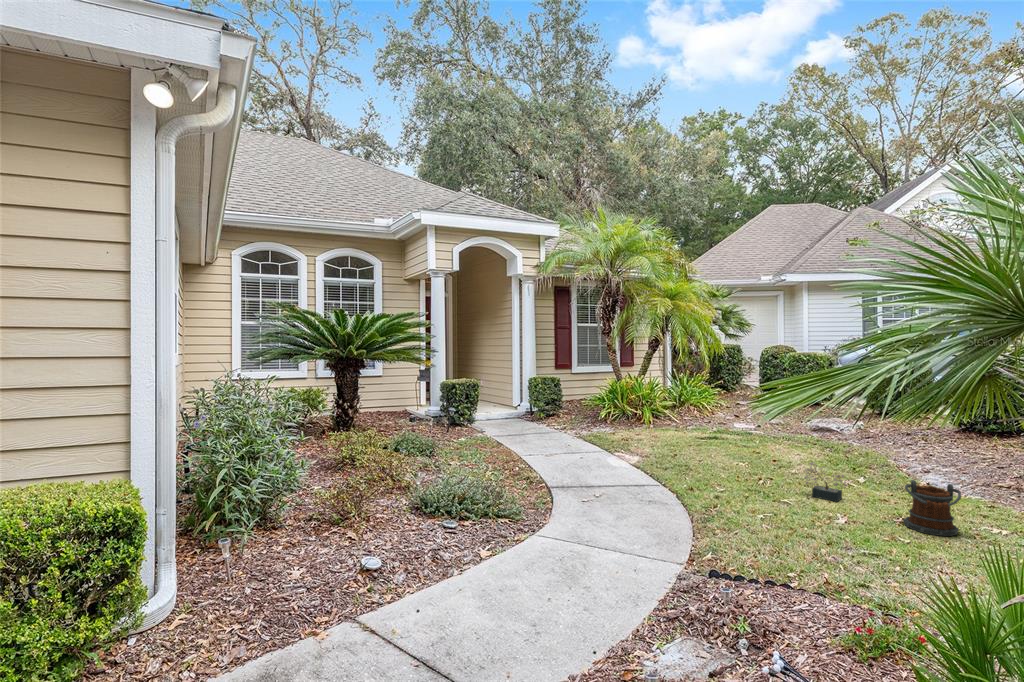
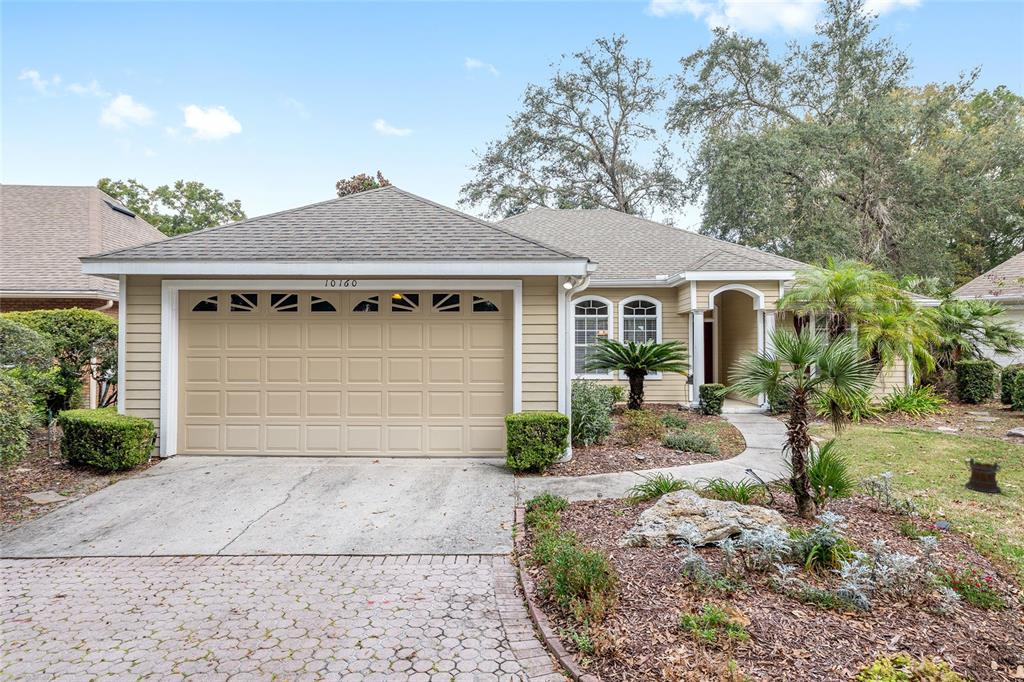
decorative plant: present [805,462,847,502] -> none [920,448,952,473]

